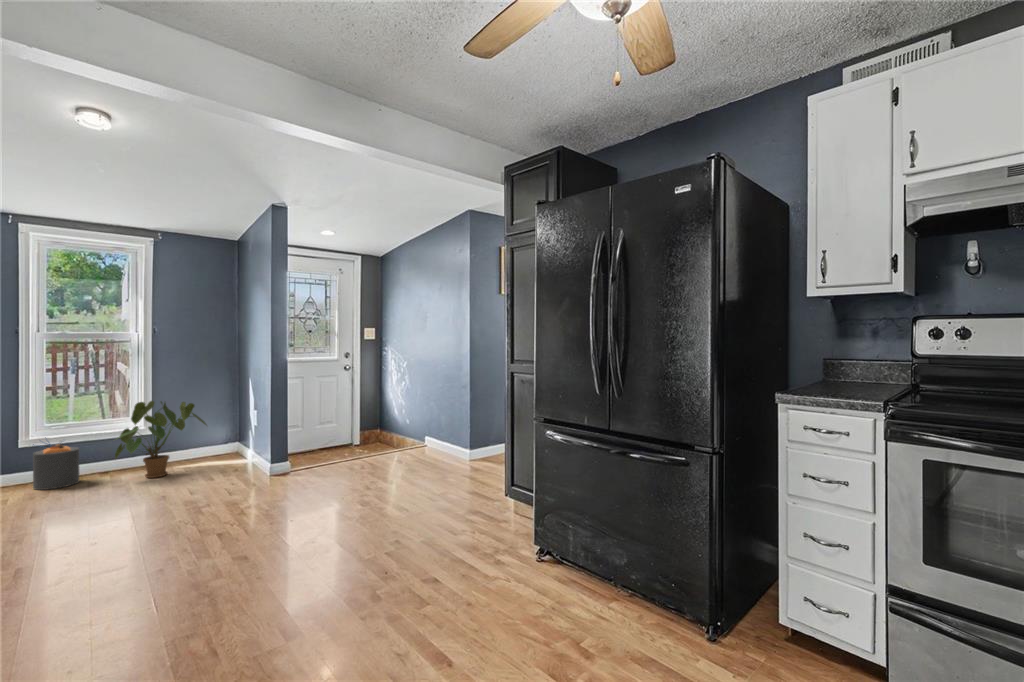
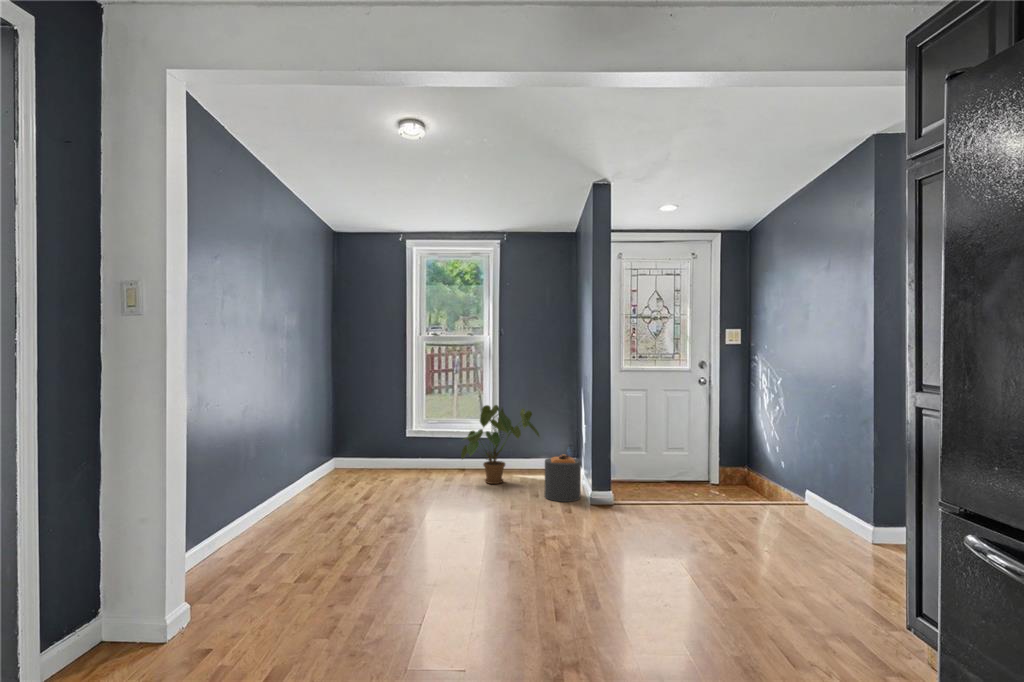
trash can: present [33,443,79,490] -> present [544,450,581,502]

